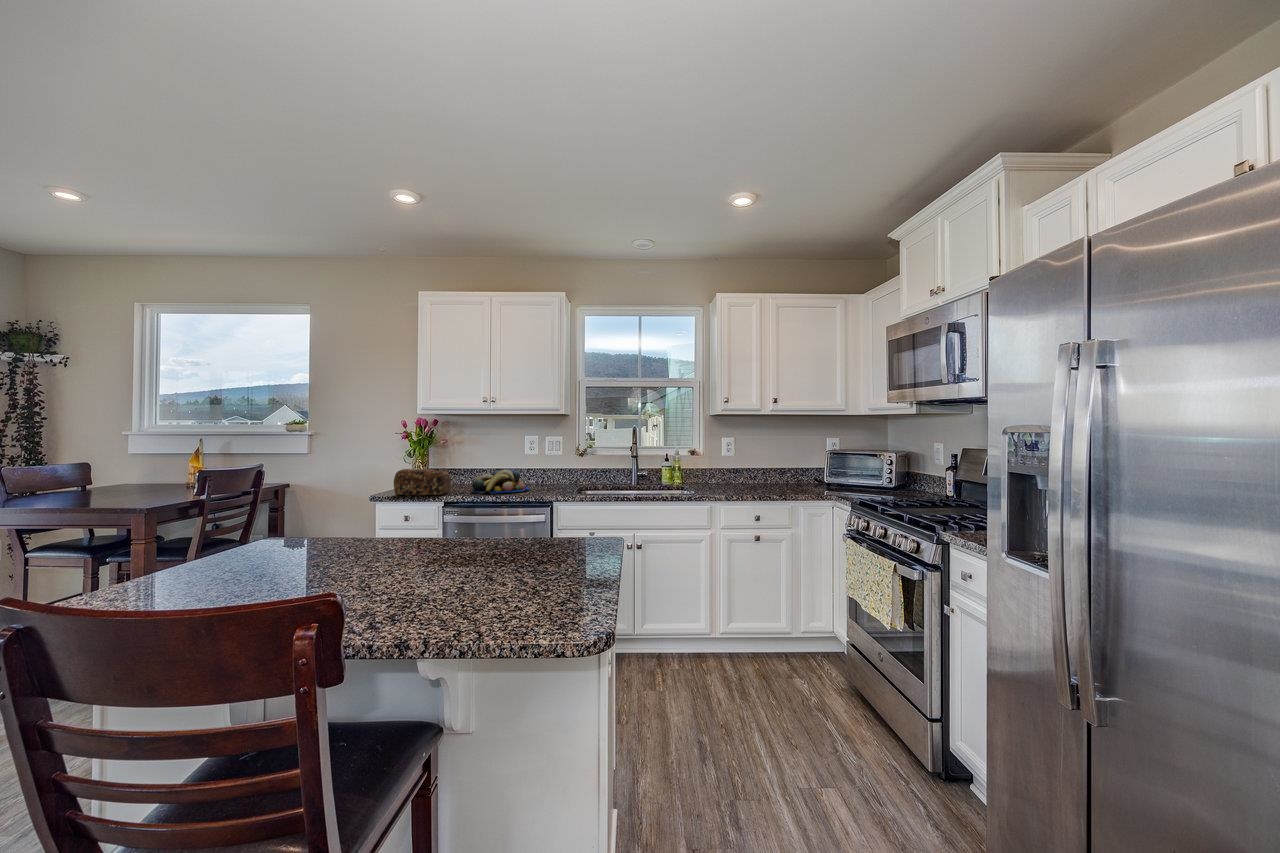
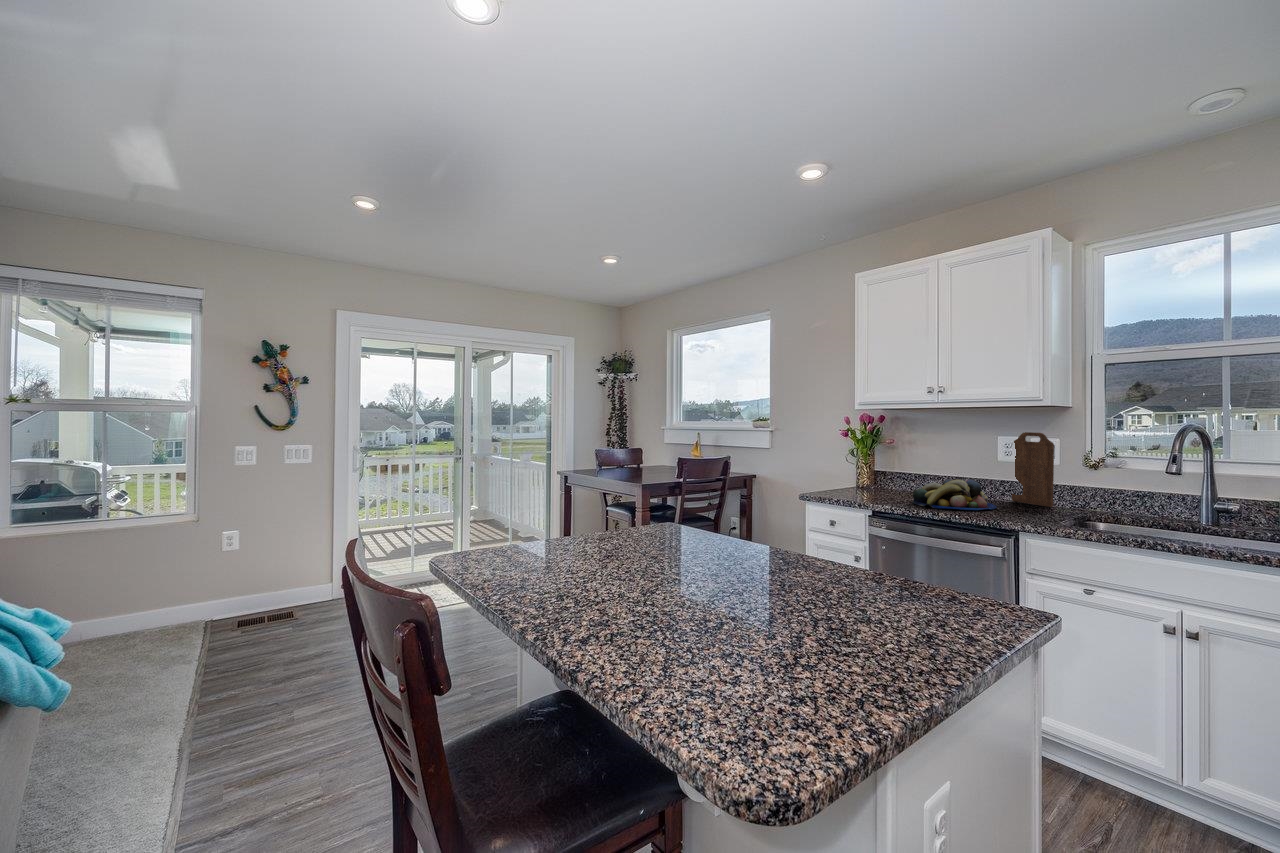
cutting board: none [534,433,560,485] -> present [1012,432,1054,507]
bread loaf: present [394,469,451,496] -> none [825,469,888,502]

